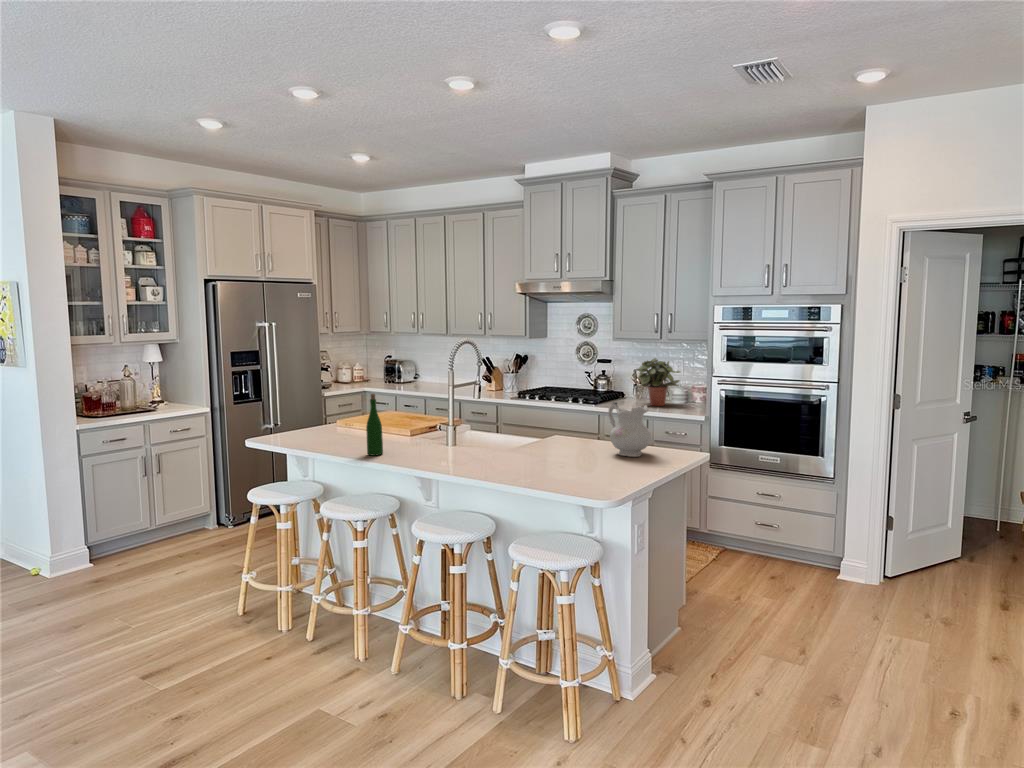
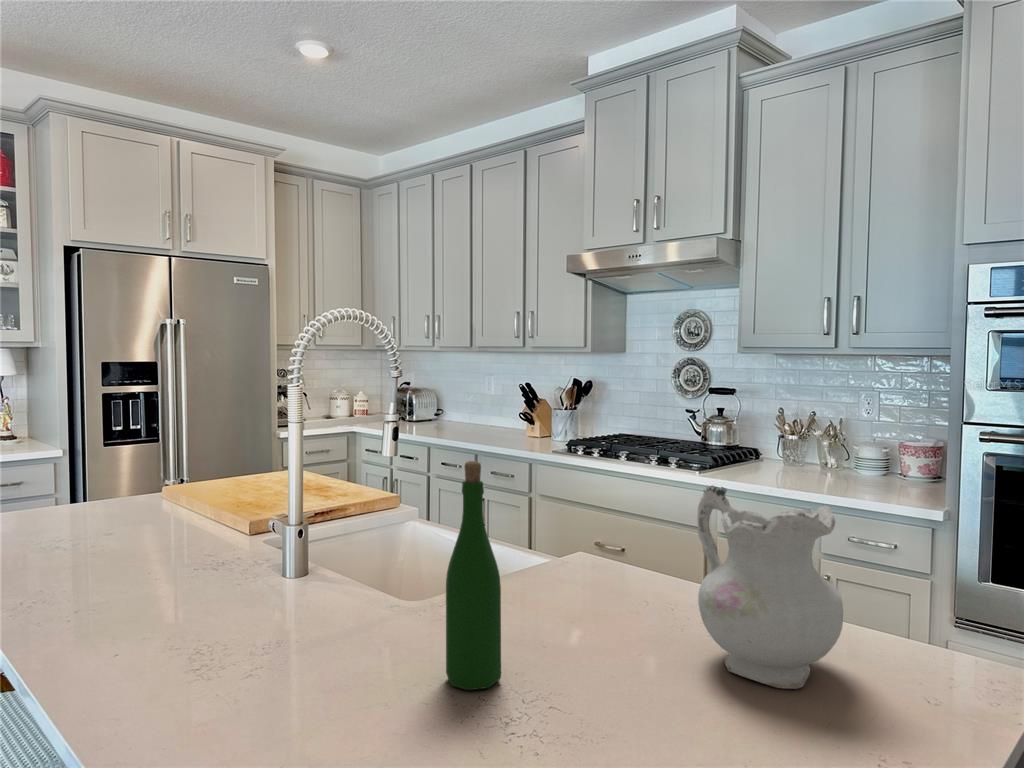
potted plant: present [636,358,680,406] -> none [780,384,879,480]
wine bottle: present [366,394,383,456] -> present [446,461,501,690]

